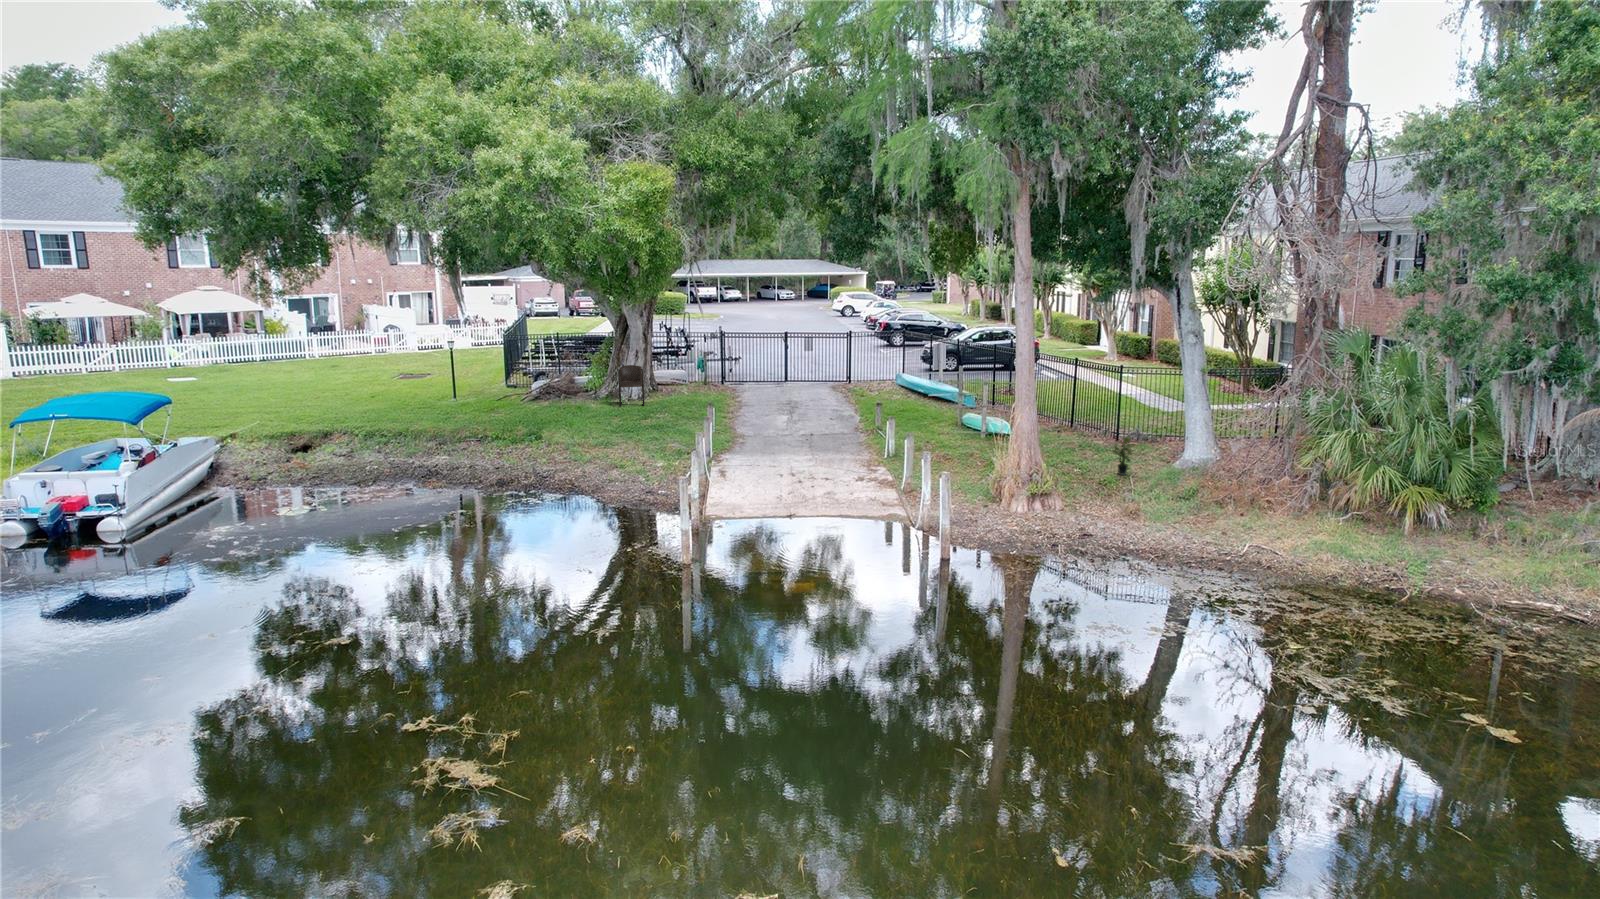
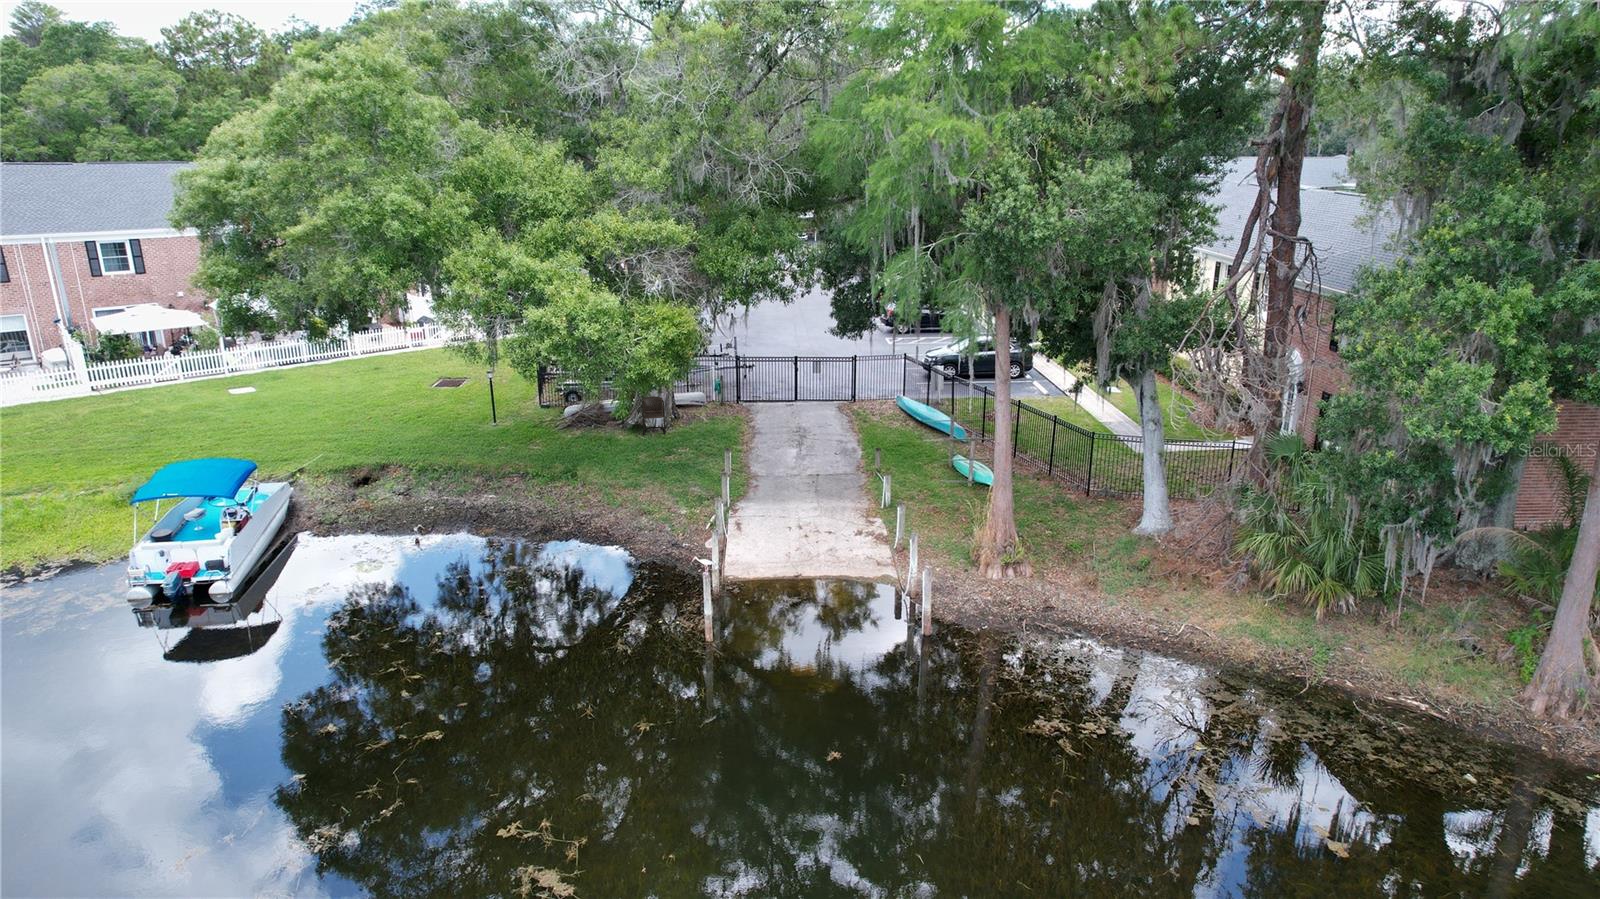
potted plant: present [1113,436,1134,475] -> none [1075,505,1095,539]

